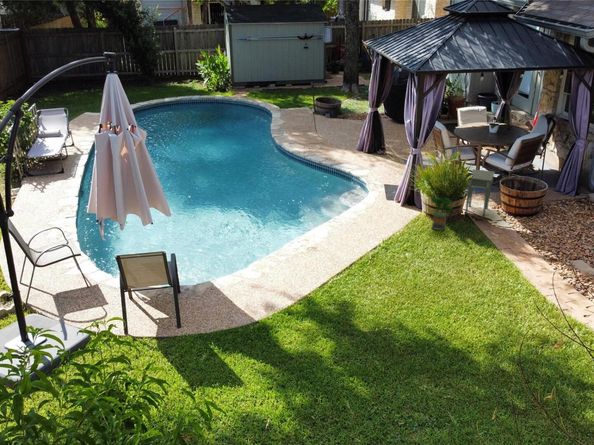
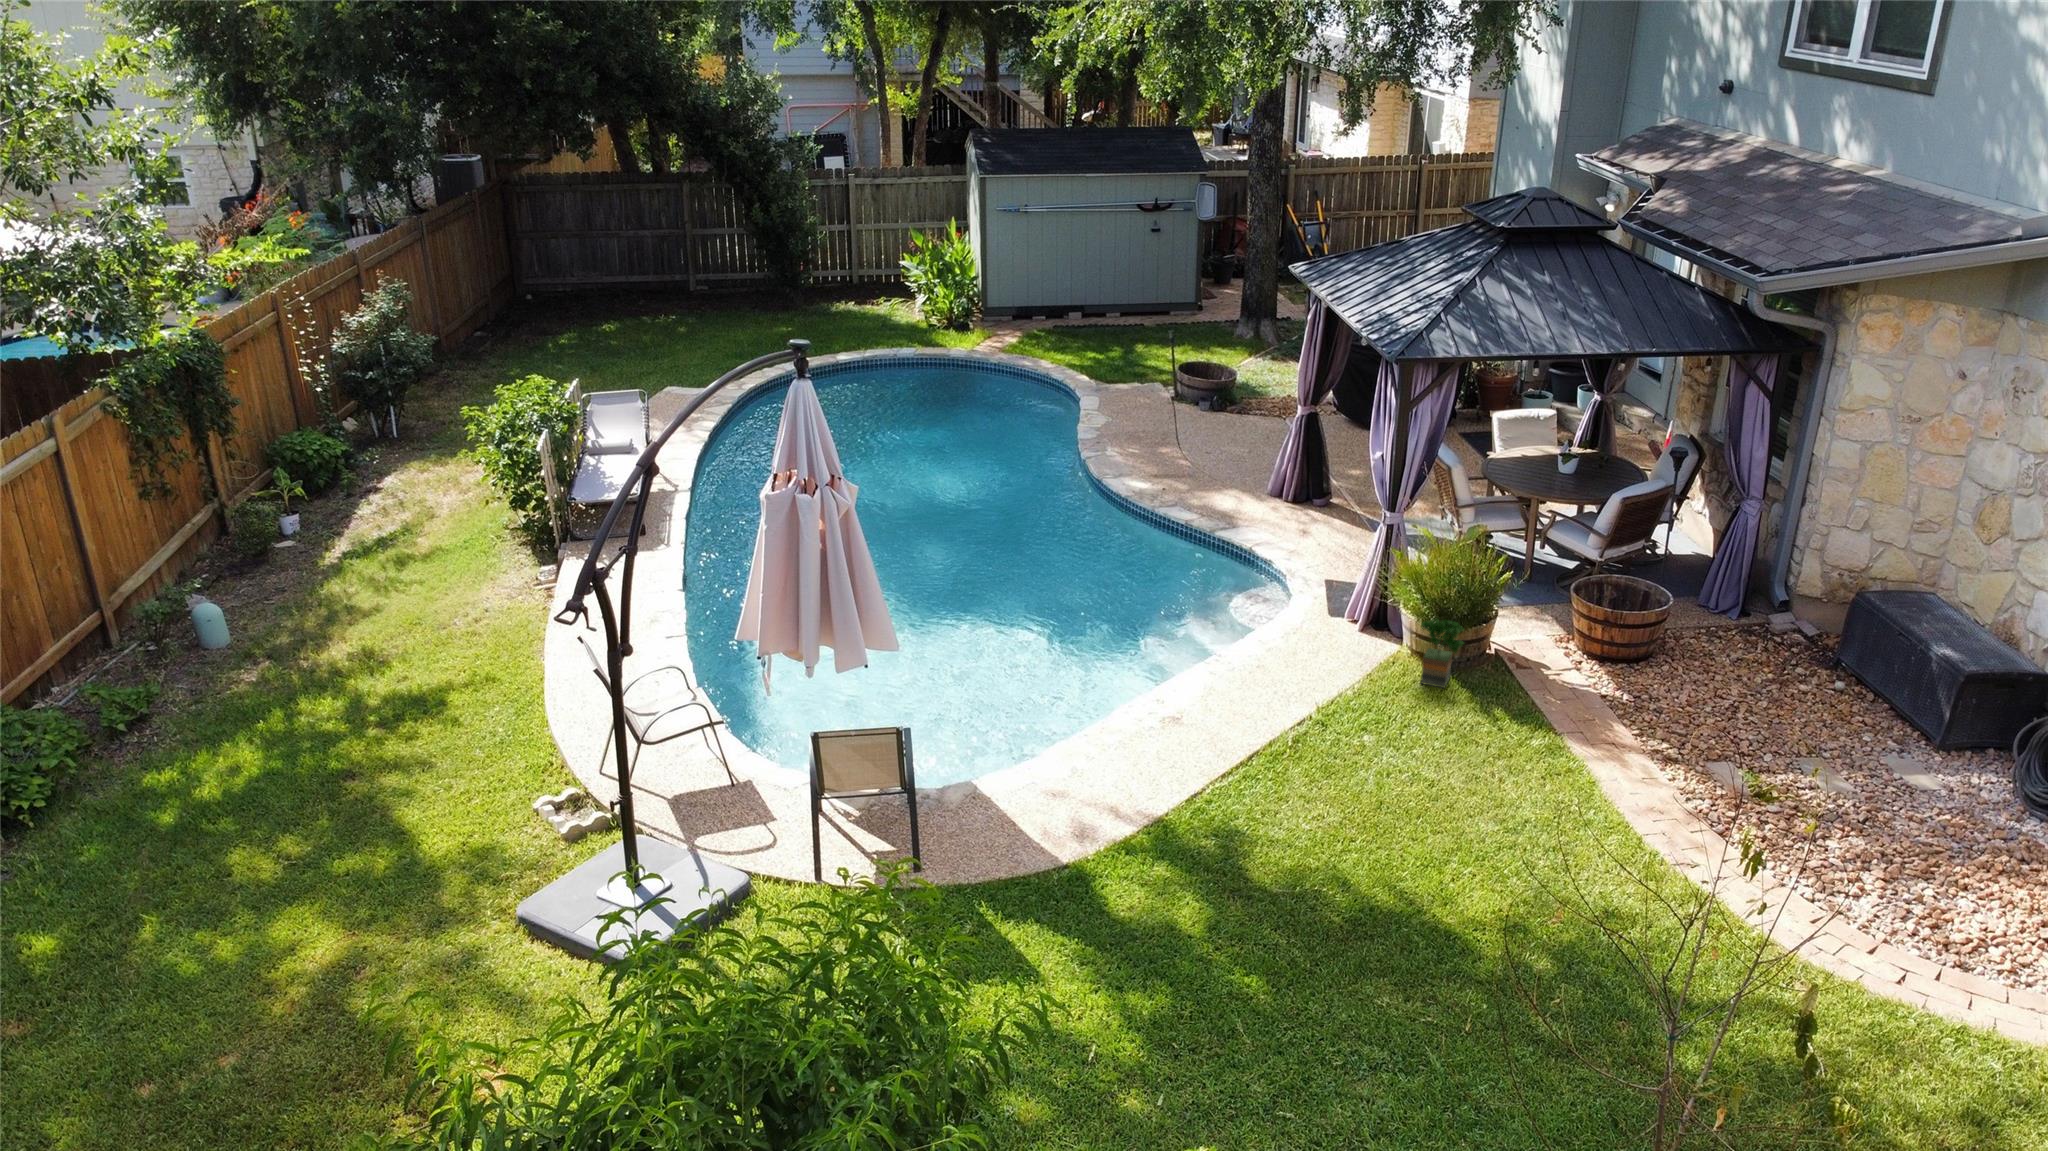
side table: present [465,169,495,217] -> none [1494,558,1560,660]

